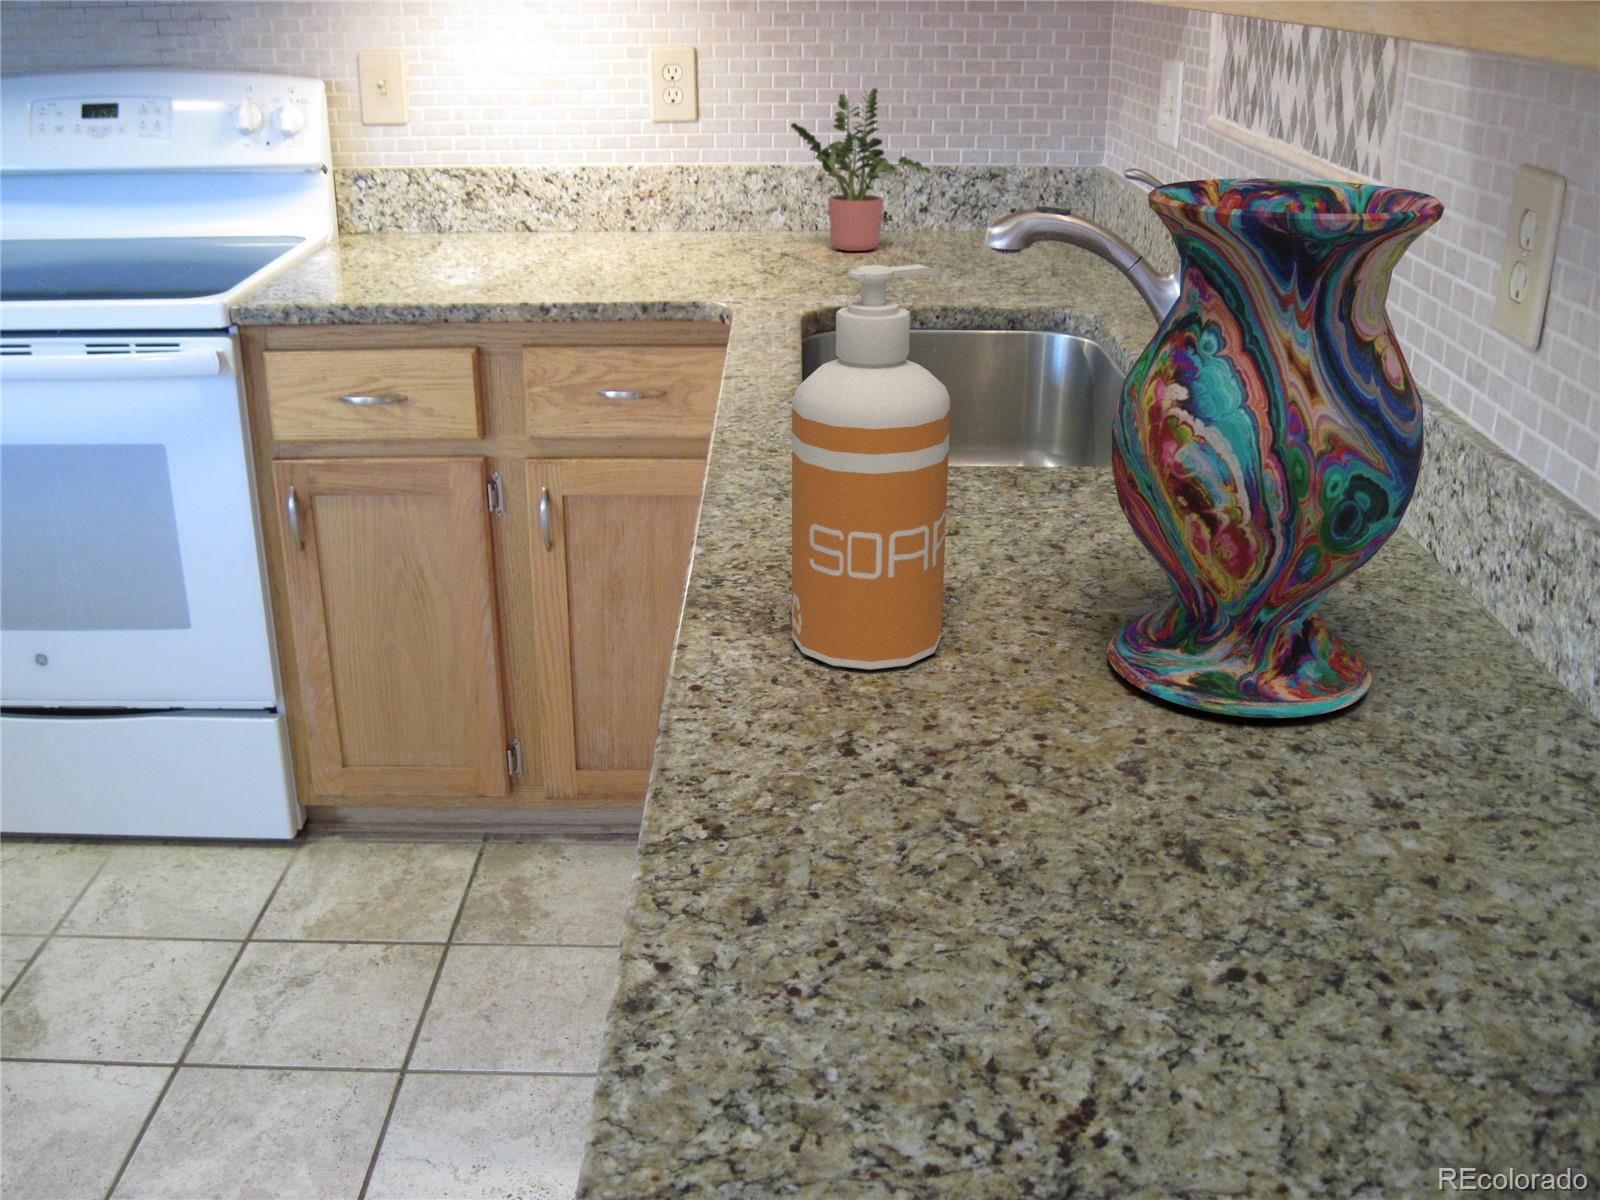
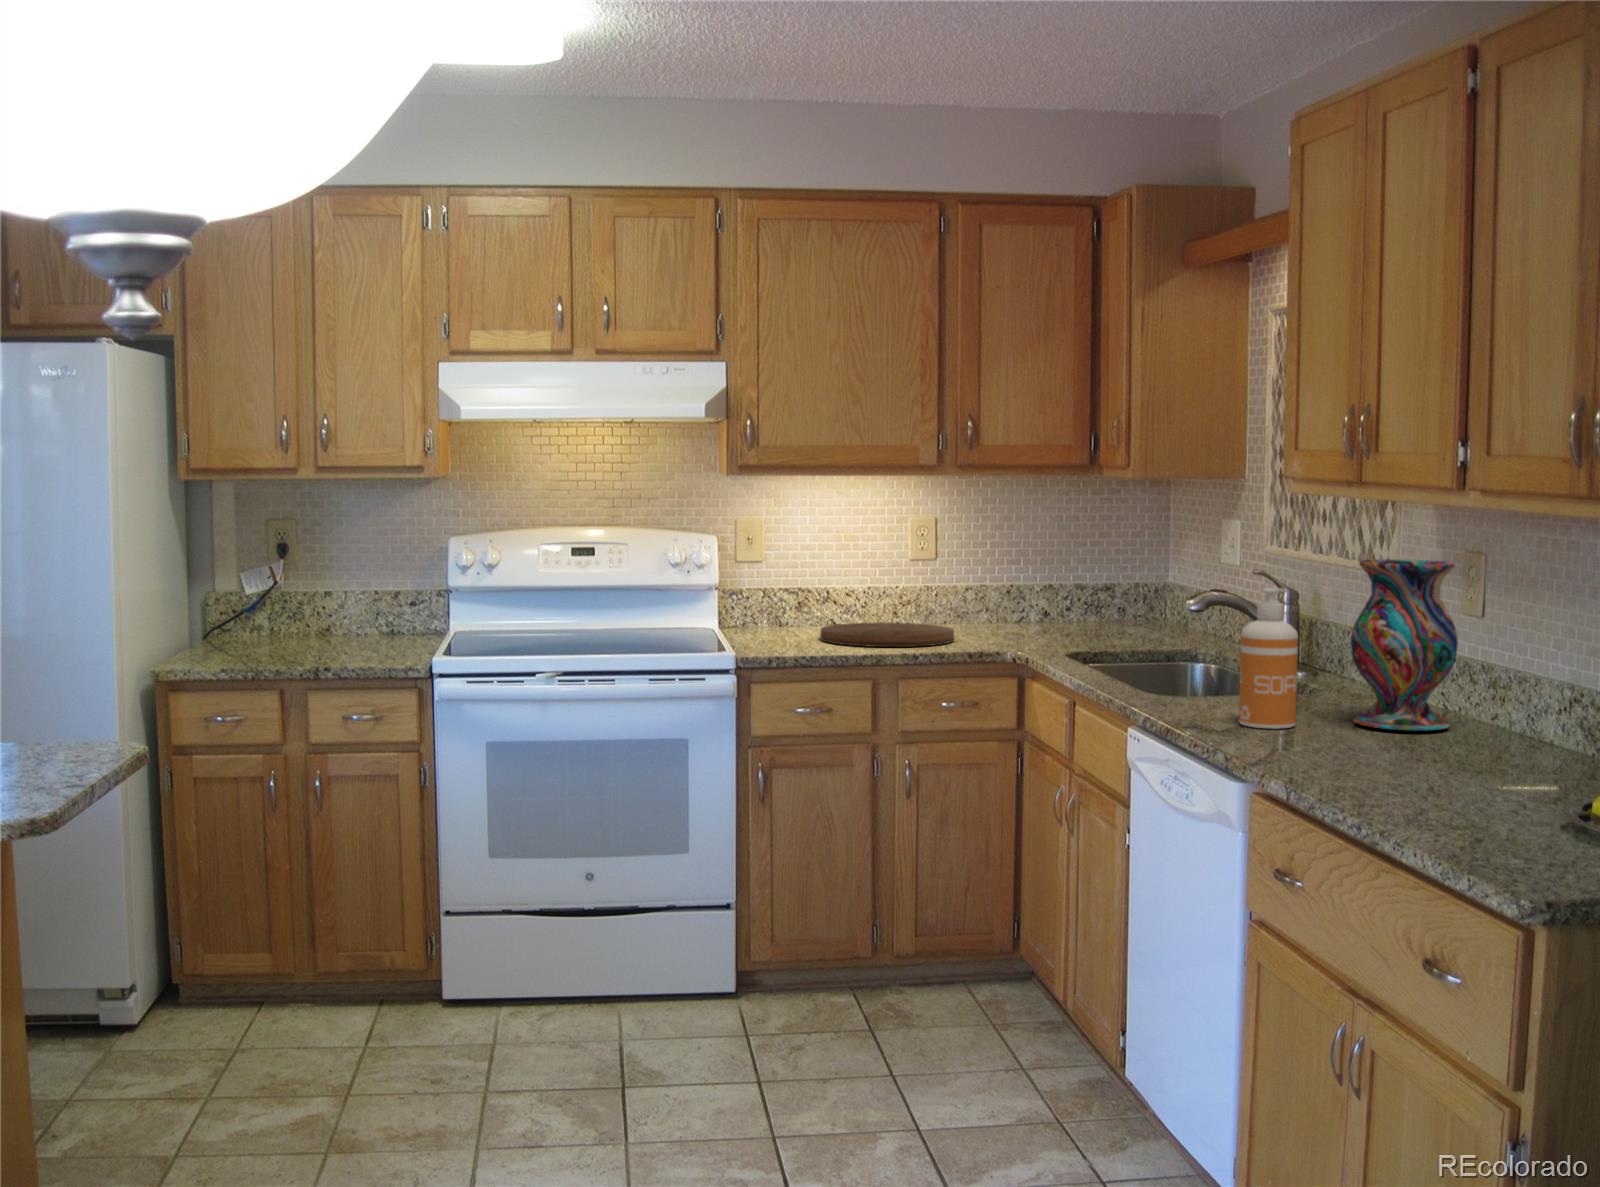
potted plant: present [791,88,931,251] -> none [1010,539,1089,631]
cutting board: none [435,232,667,288] -> present [820,623,954,647]

